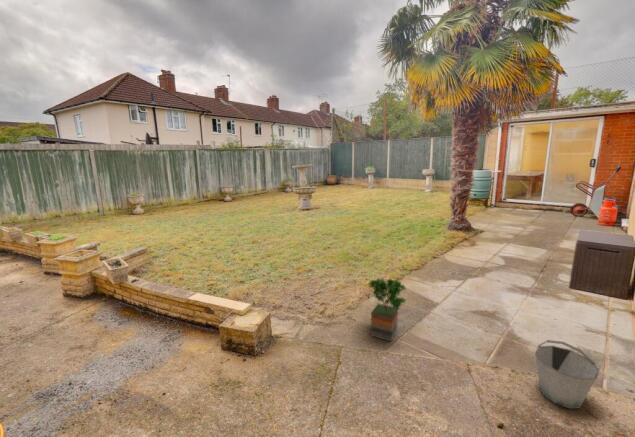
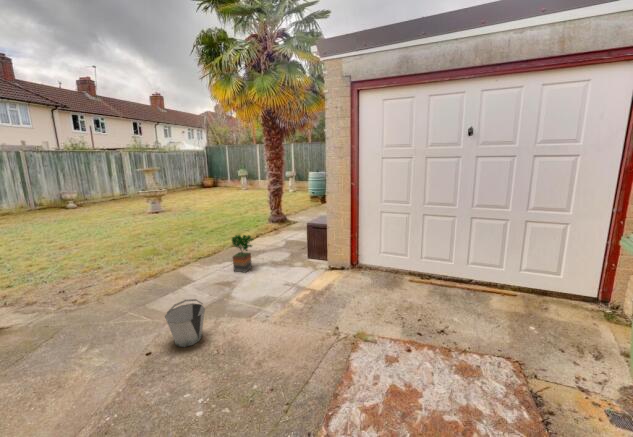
potted tree: present [369,278,406,341] -> present [231,235,254,272]

